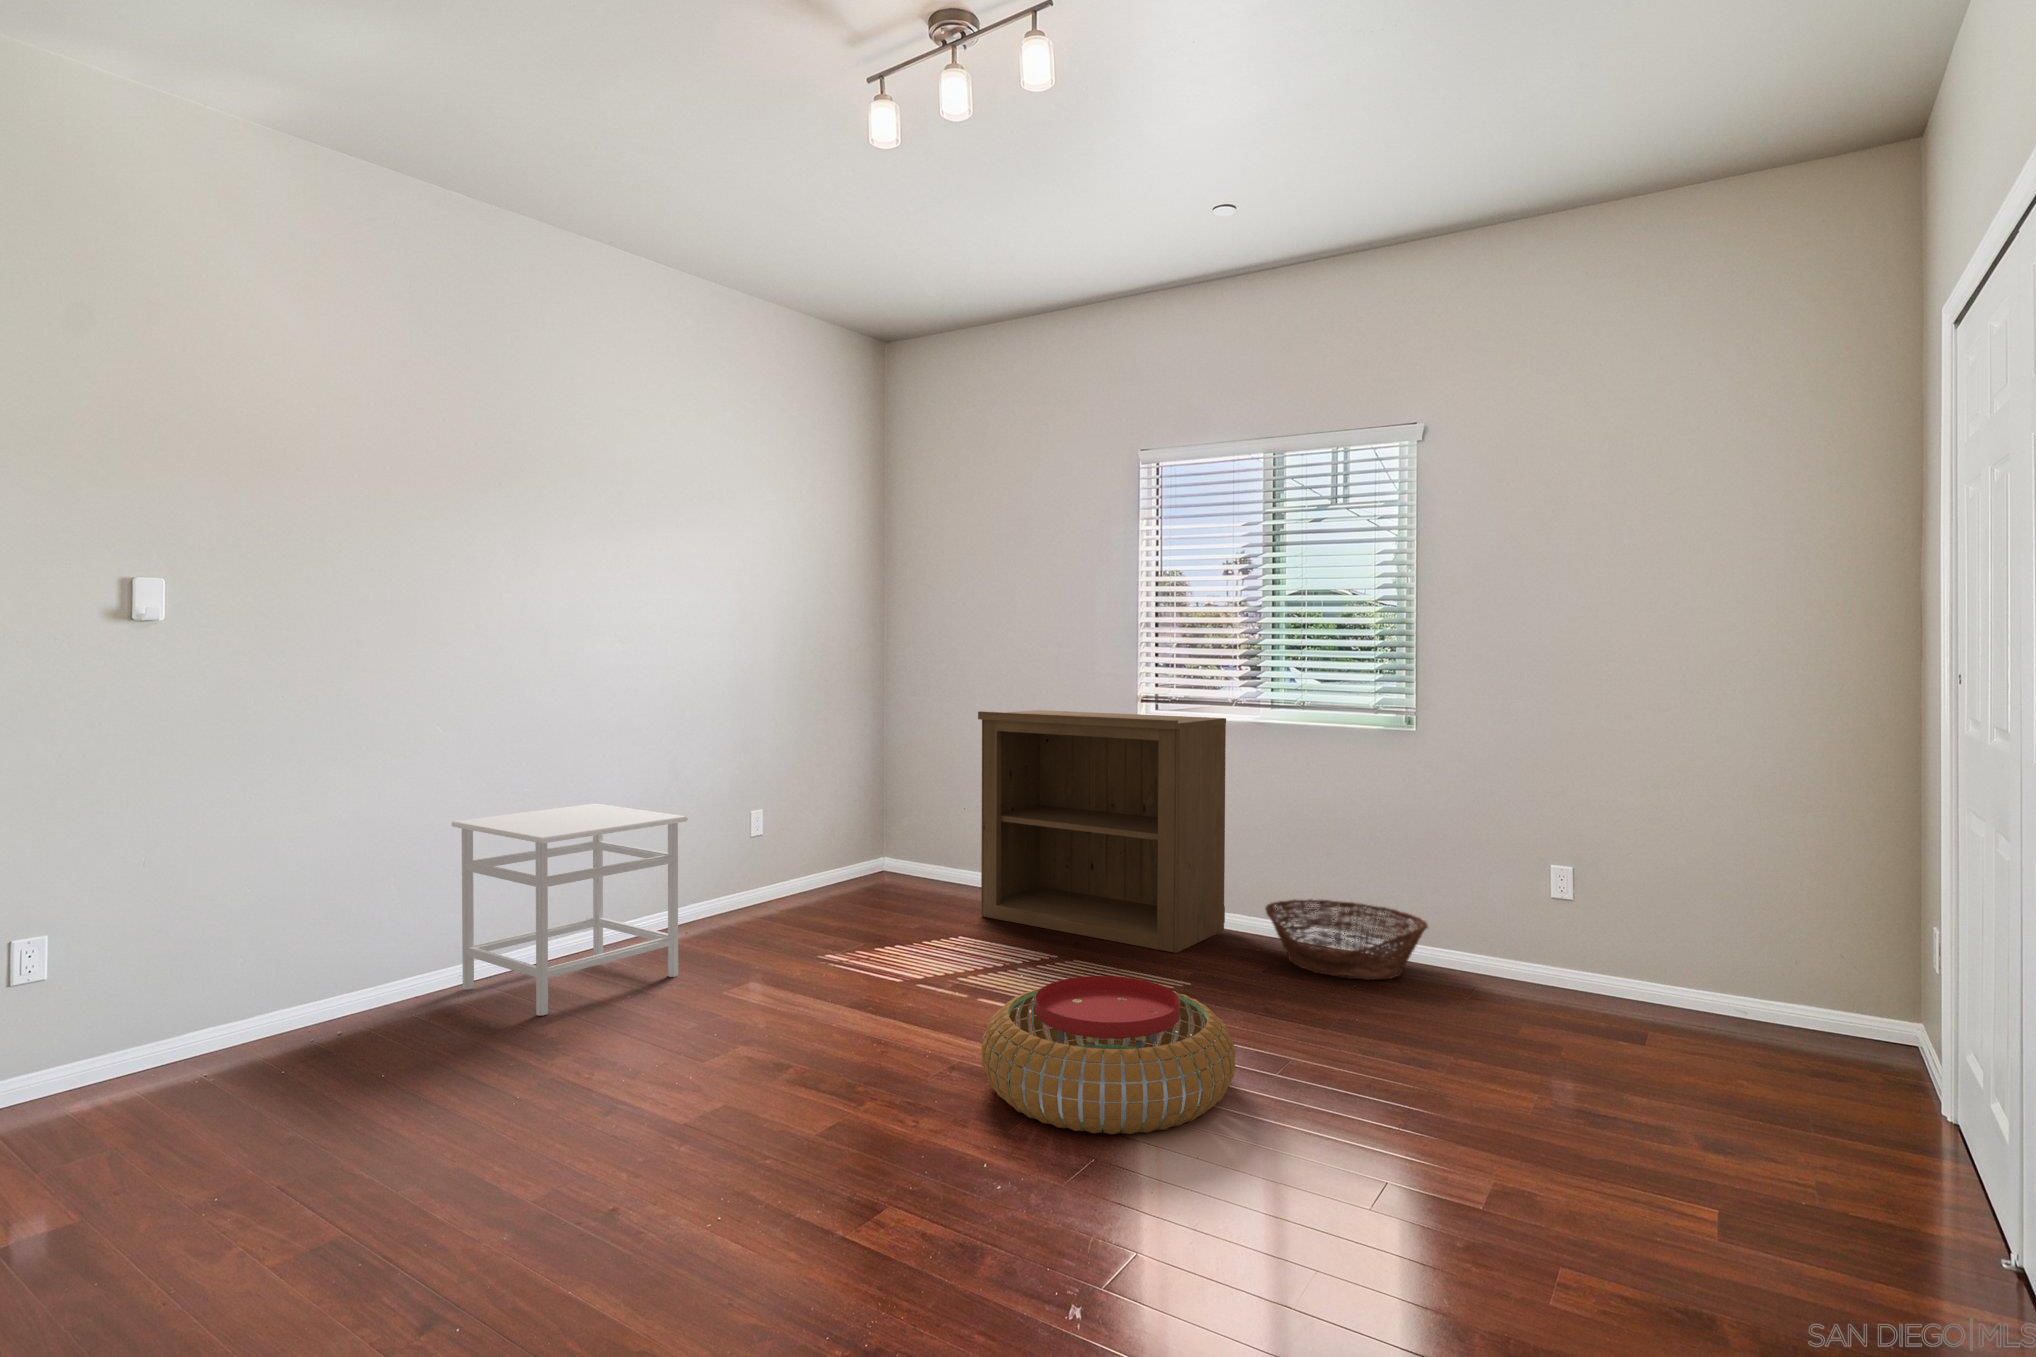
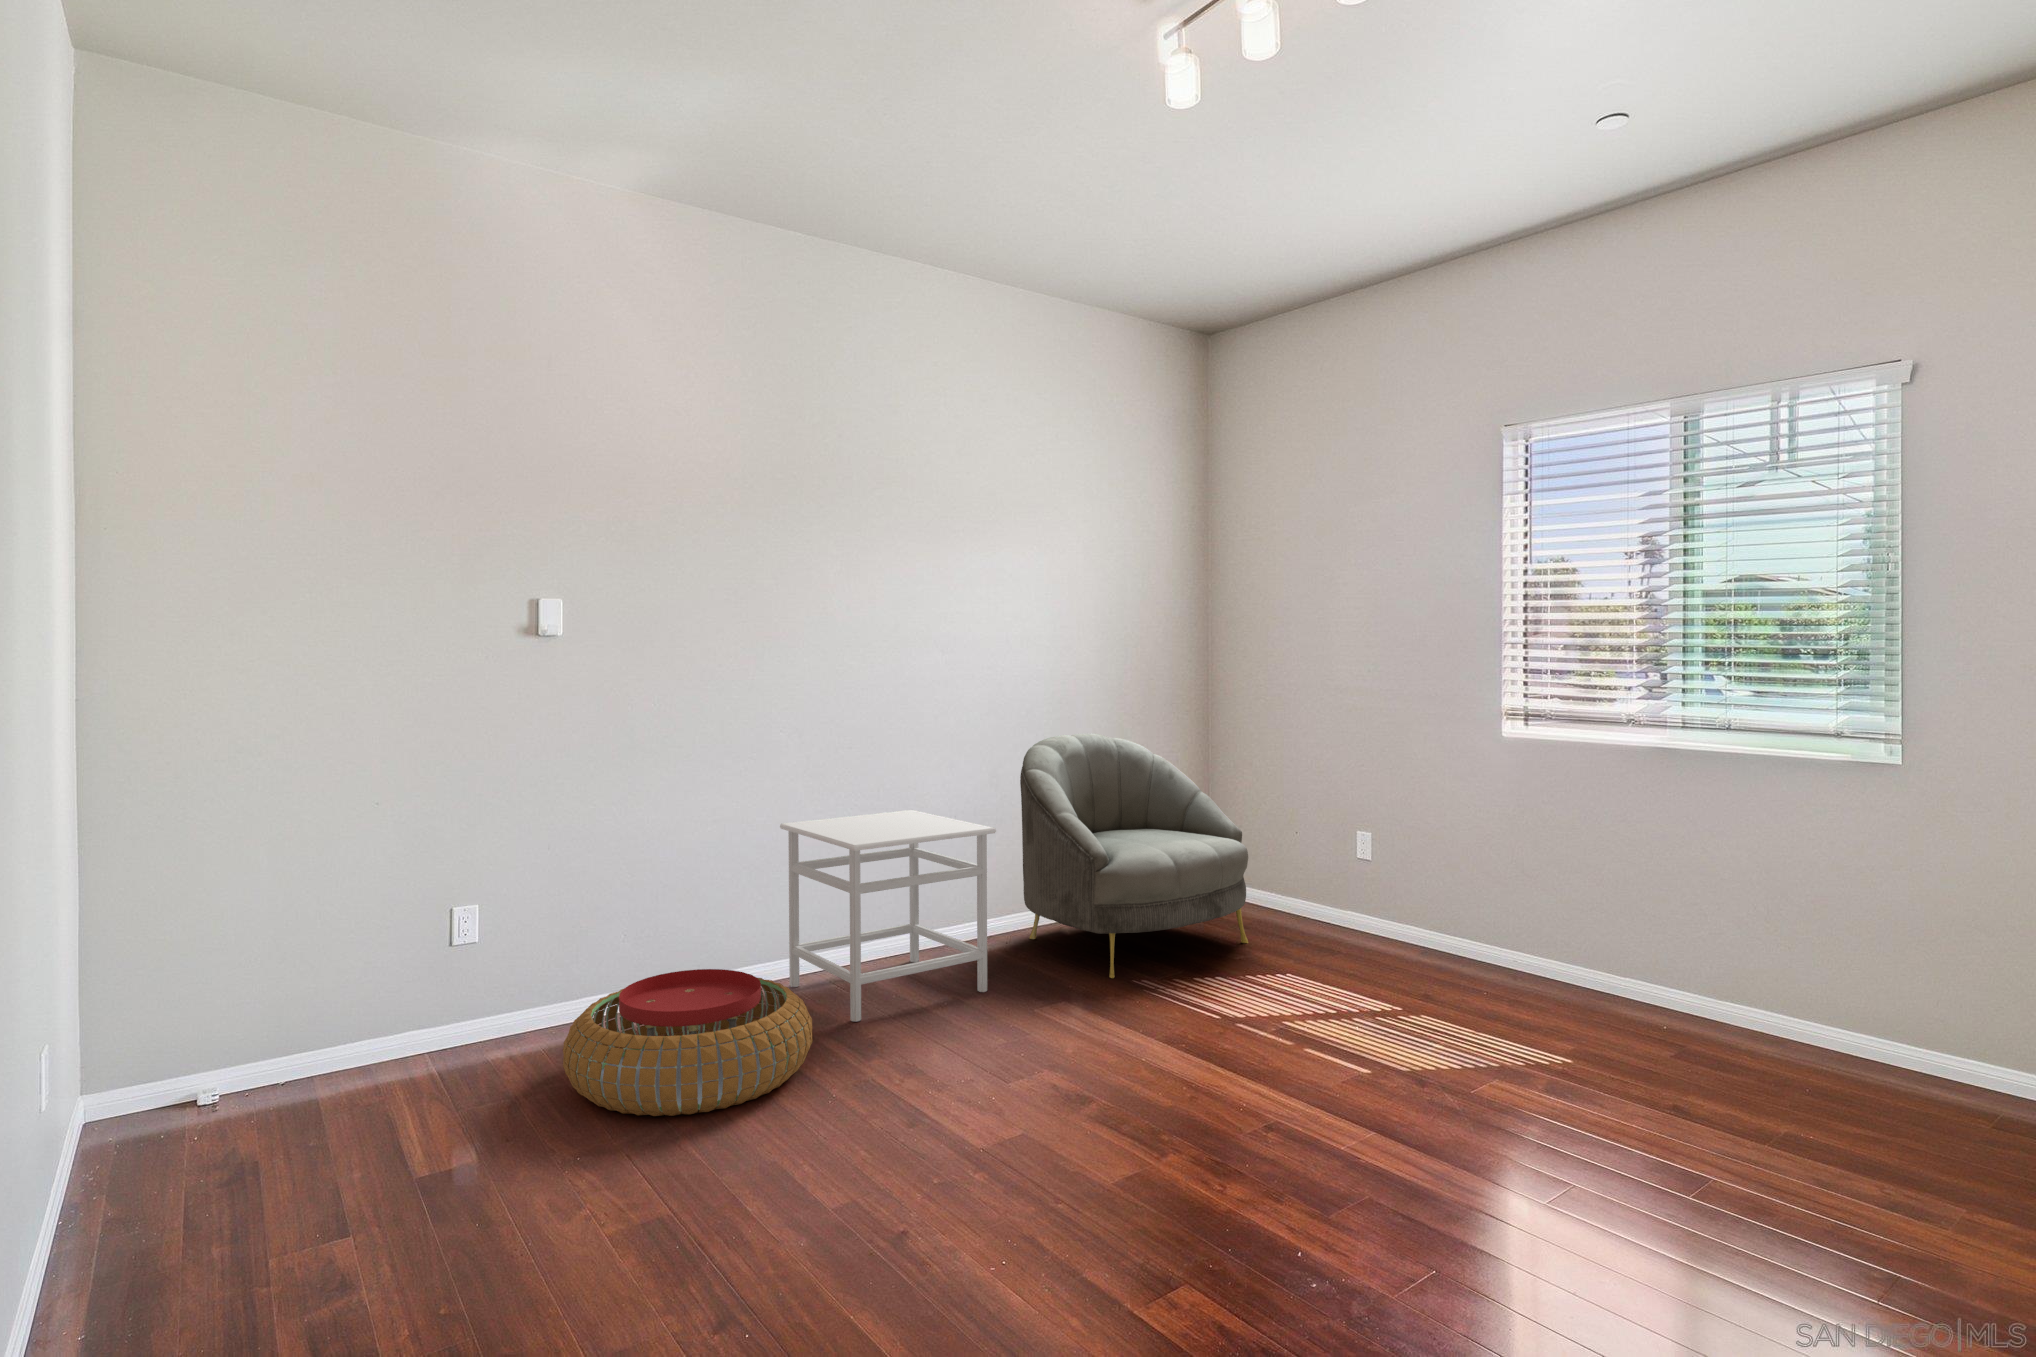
bookshelf: present [978,710,1226,953] -> none [1308,721,1620,1016]
armchair: none [708,725,925,954] -> present [1020,733,1248,978]
basket: present [1265,899,1428,980] -> none [1675,964,1924,1081]
pouf: present [982,976,1236,1134] -> present [563,969,812,1116]

